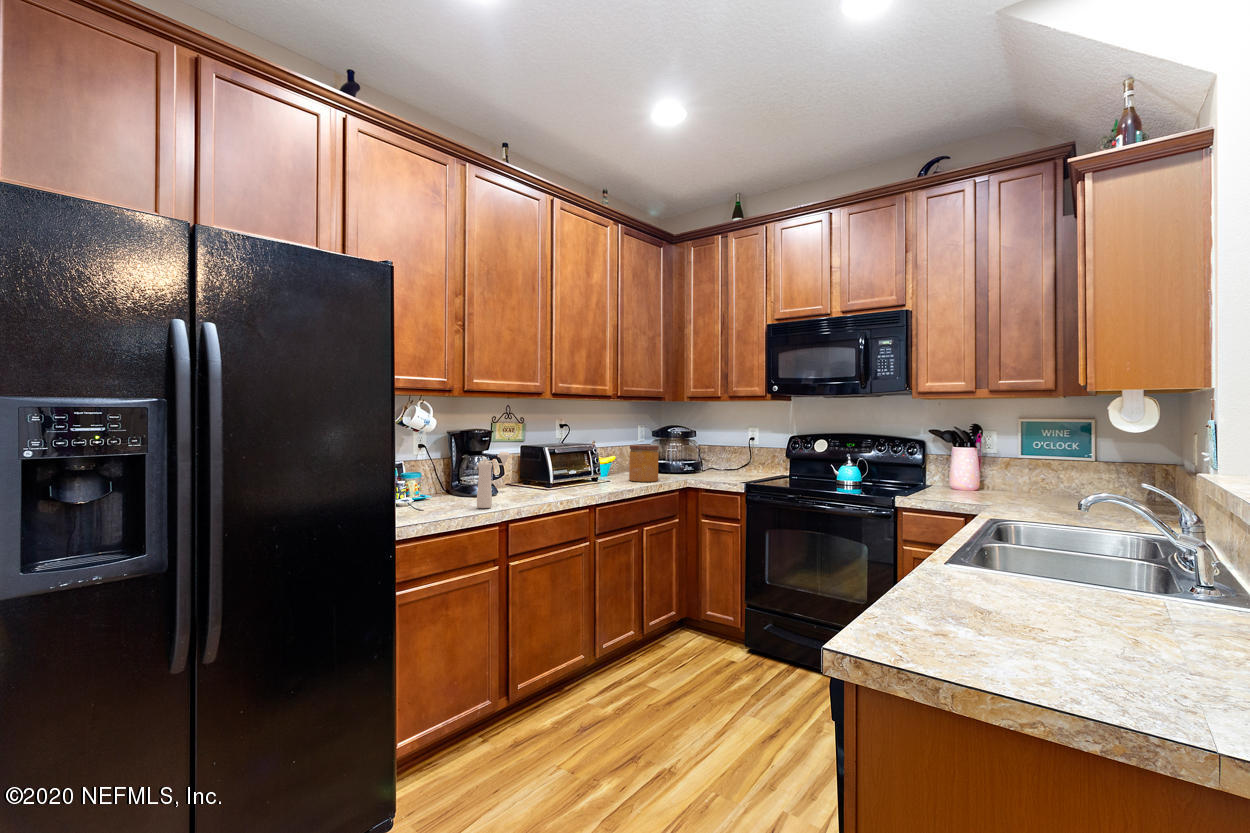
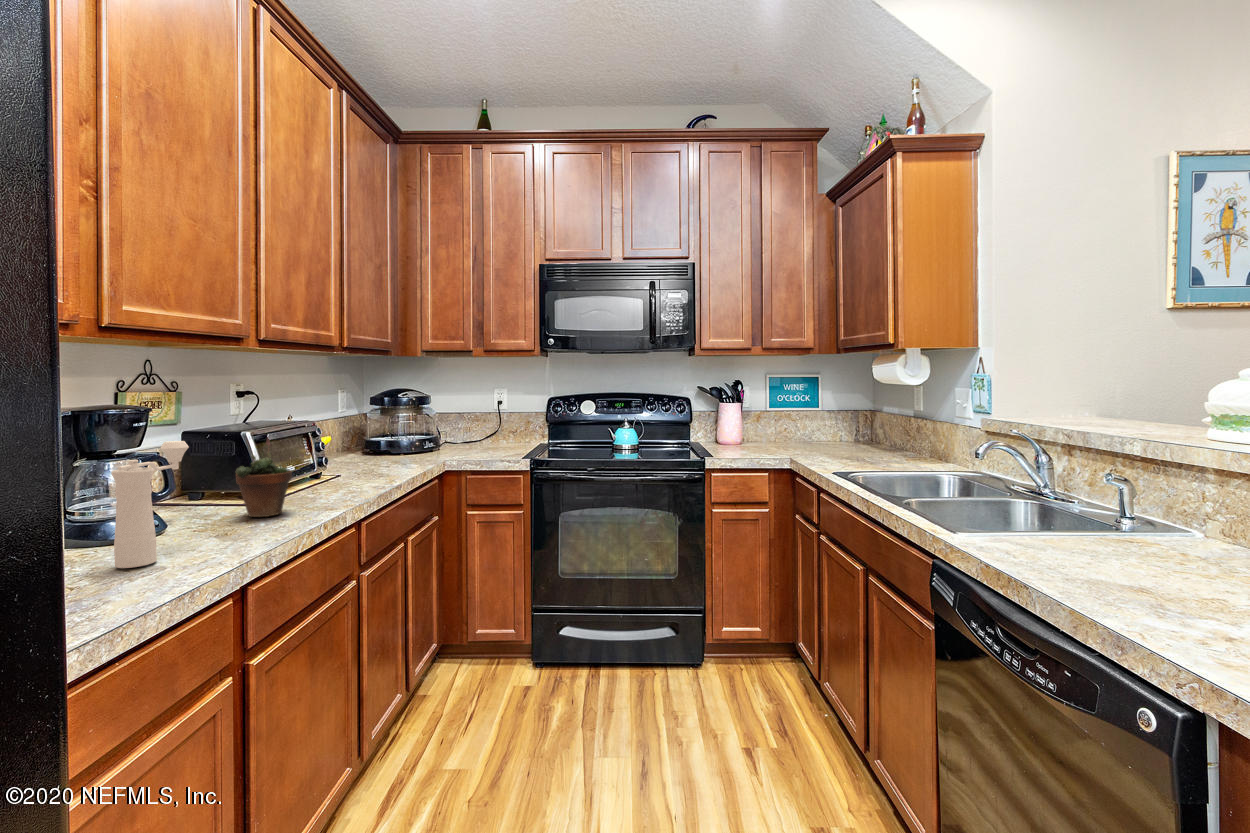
jar: present [629,445,659,482] -> none [362,415,408,469]
succulent plant: none [535,453,563,498] -> present [236,438,292,517]

